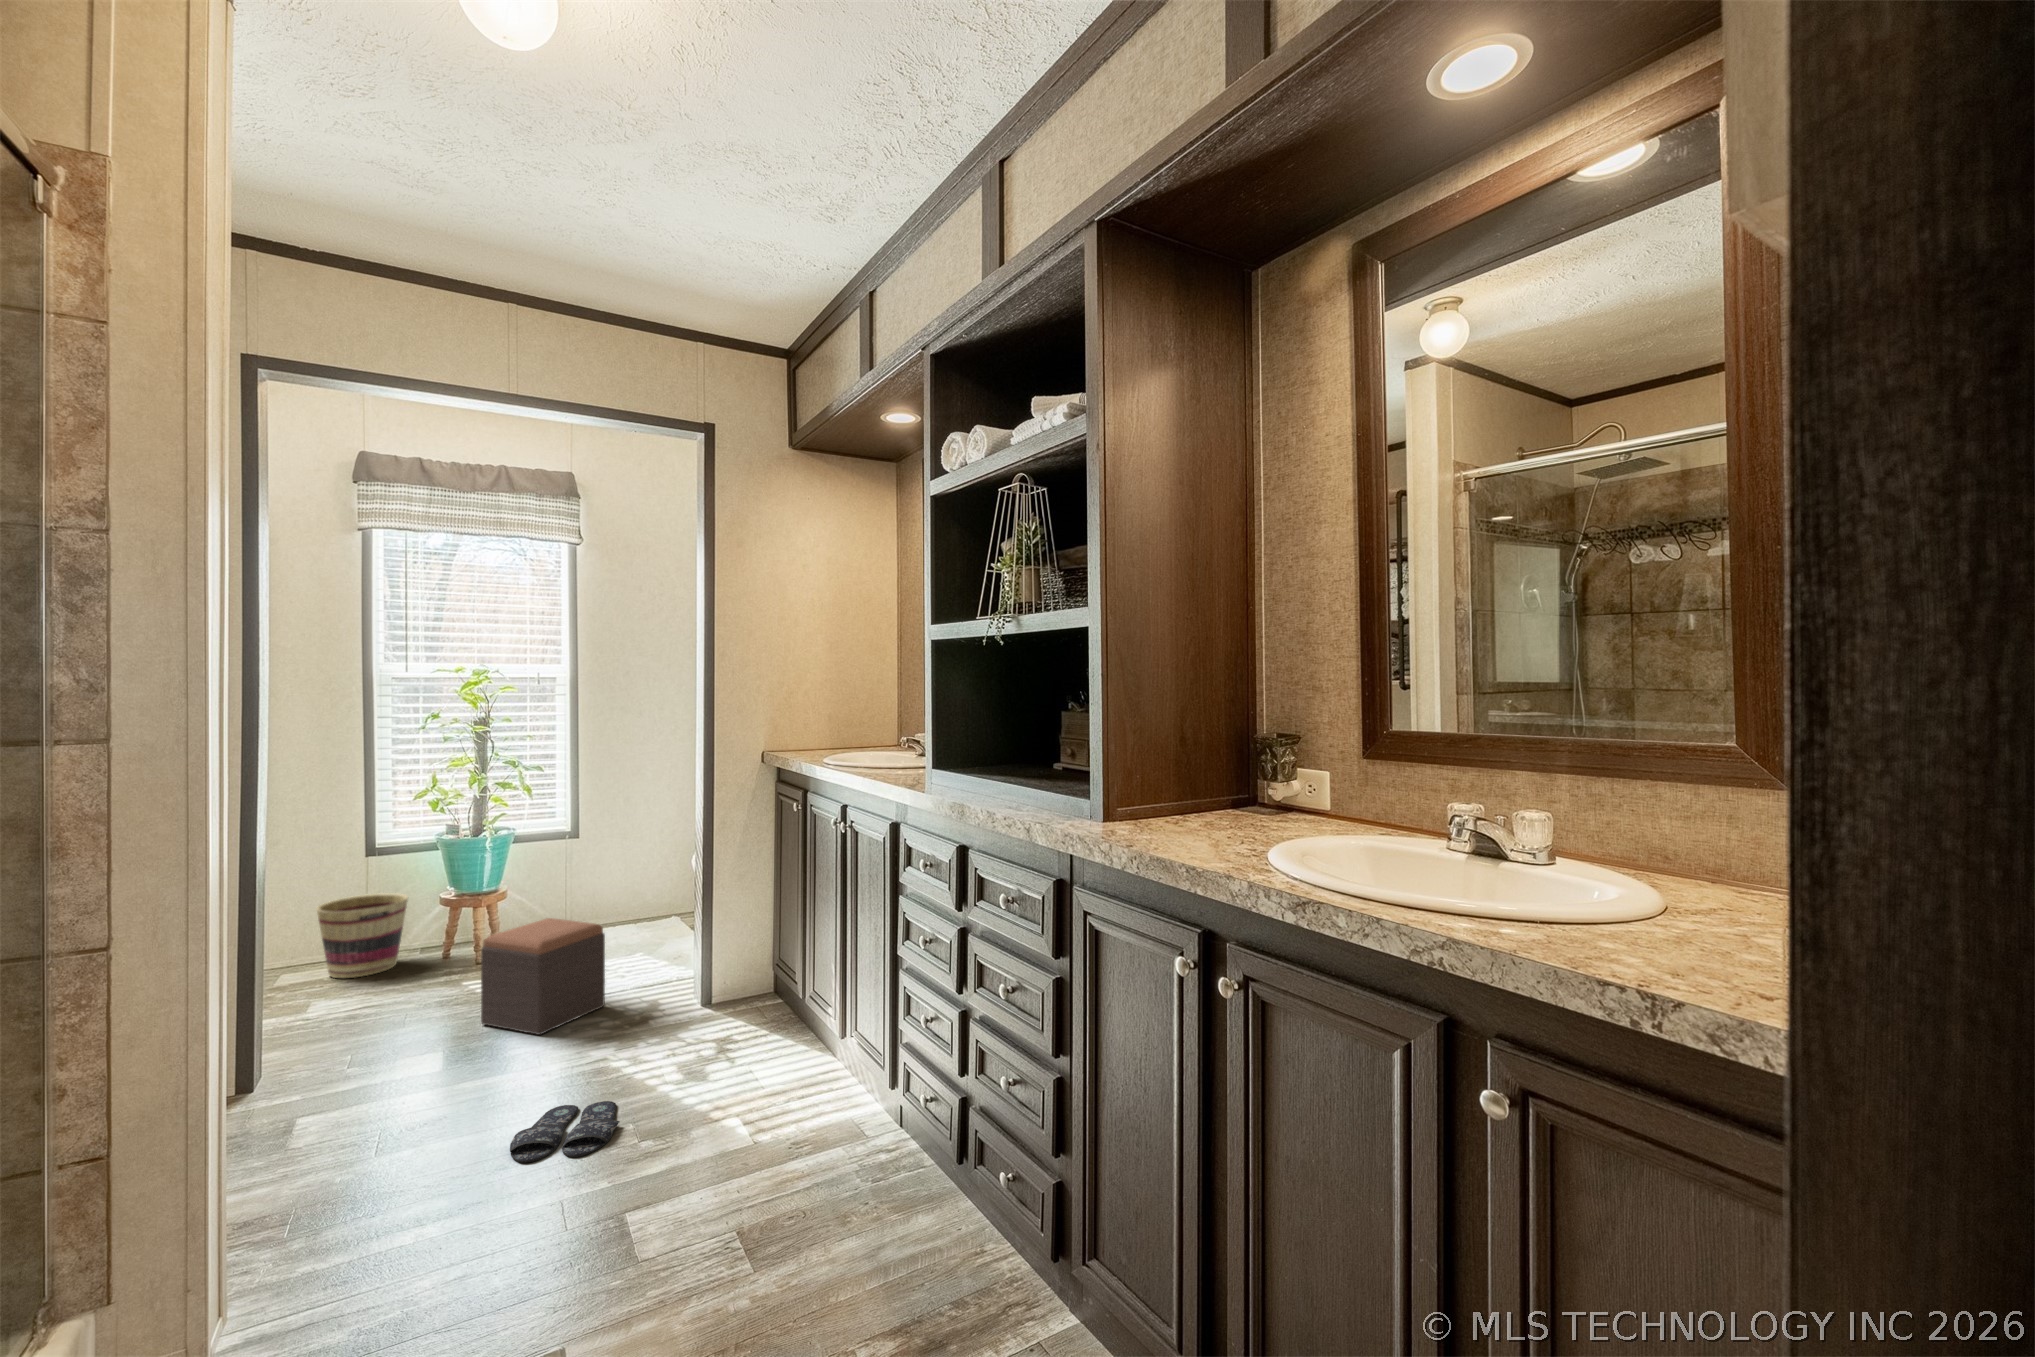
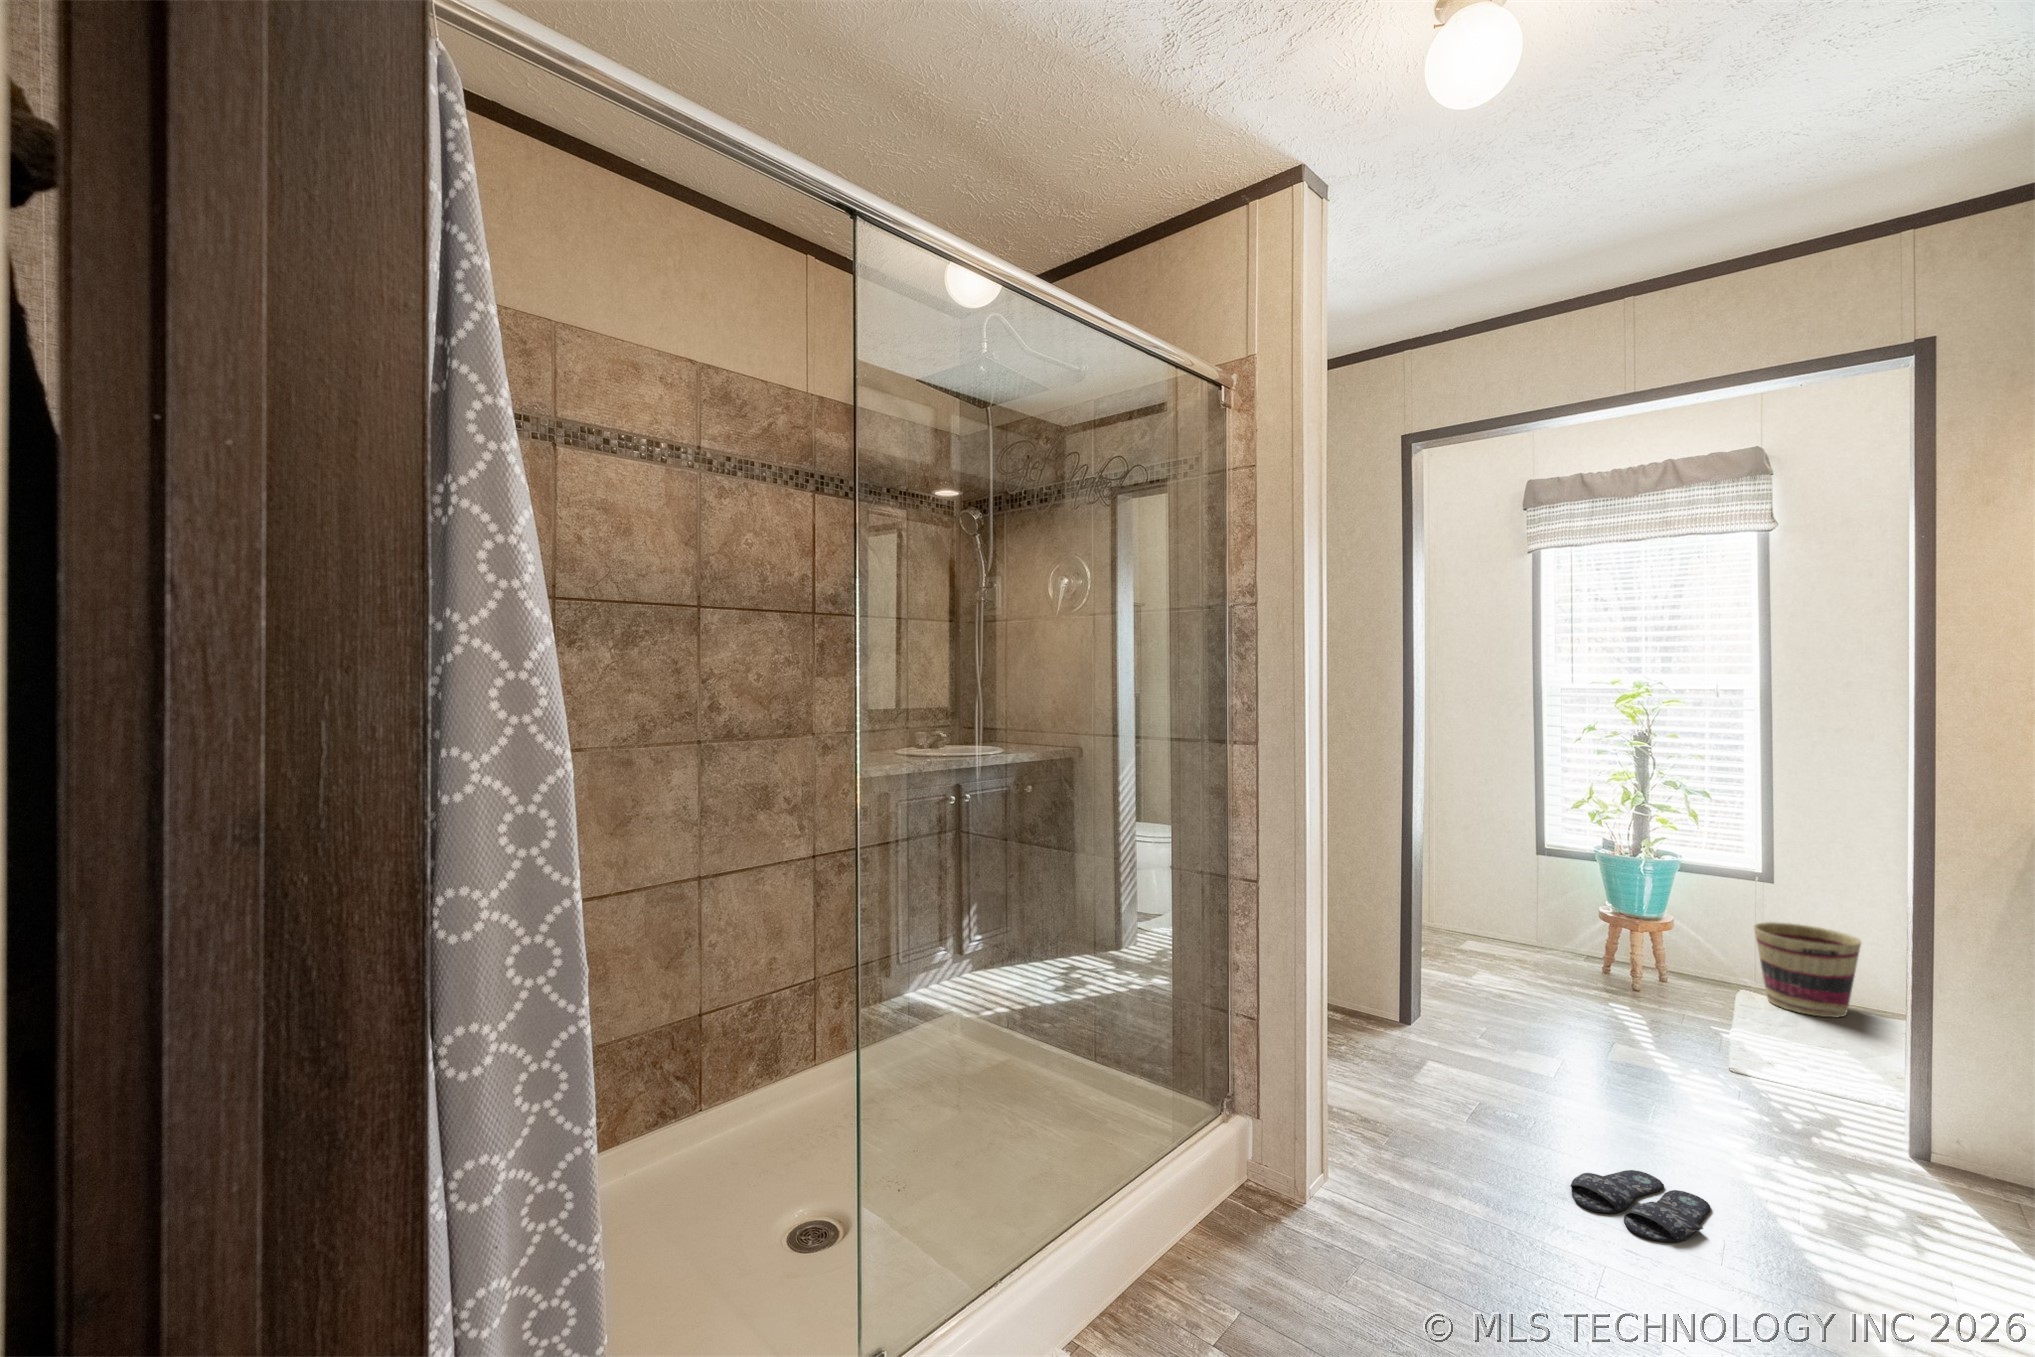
basket: present [317,893,408,978] -> present [1754,922,1861,1017]
footstool: present [481,918,605,1035] -> none [1605,962,1756,1093]

